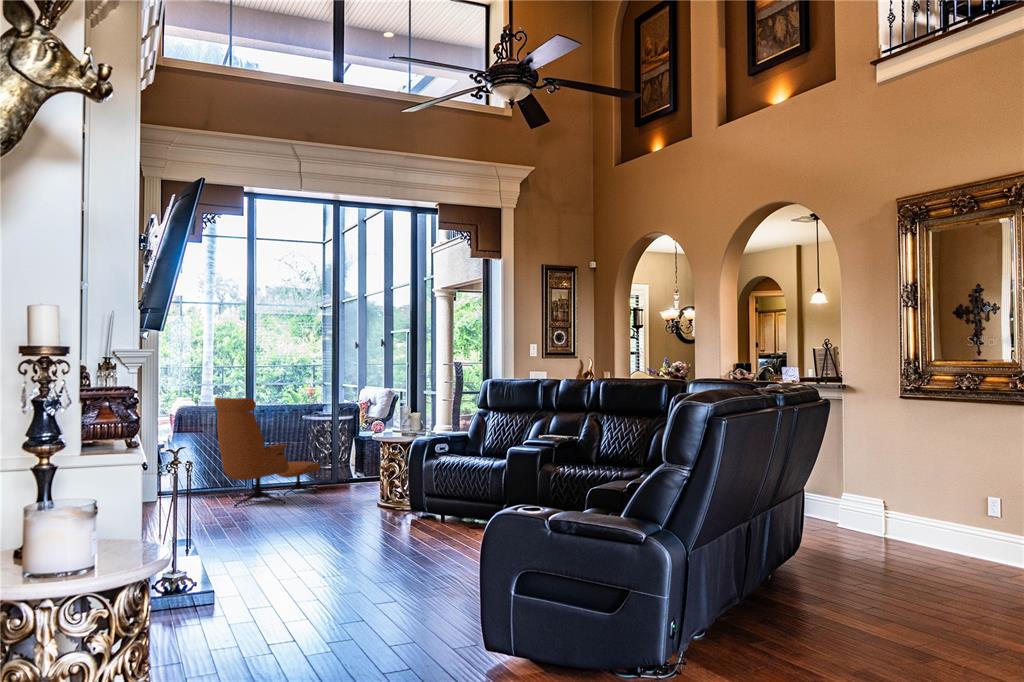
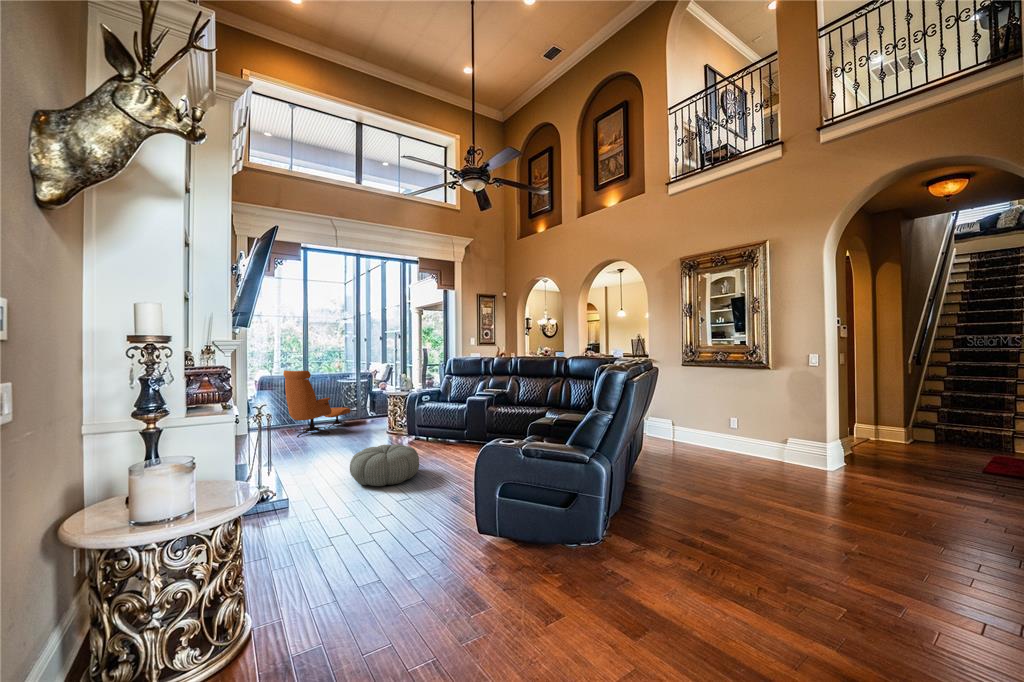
pouf: none [307,521,417,585] -> present [350,444,419,486]

